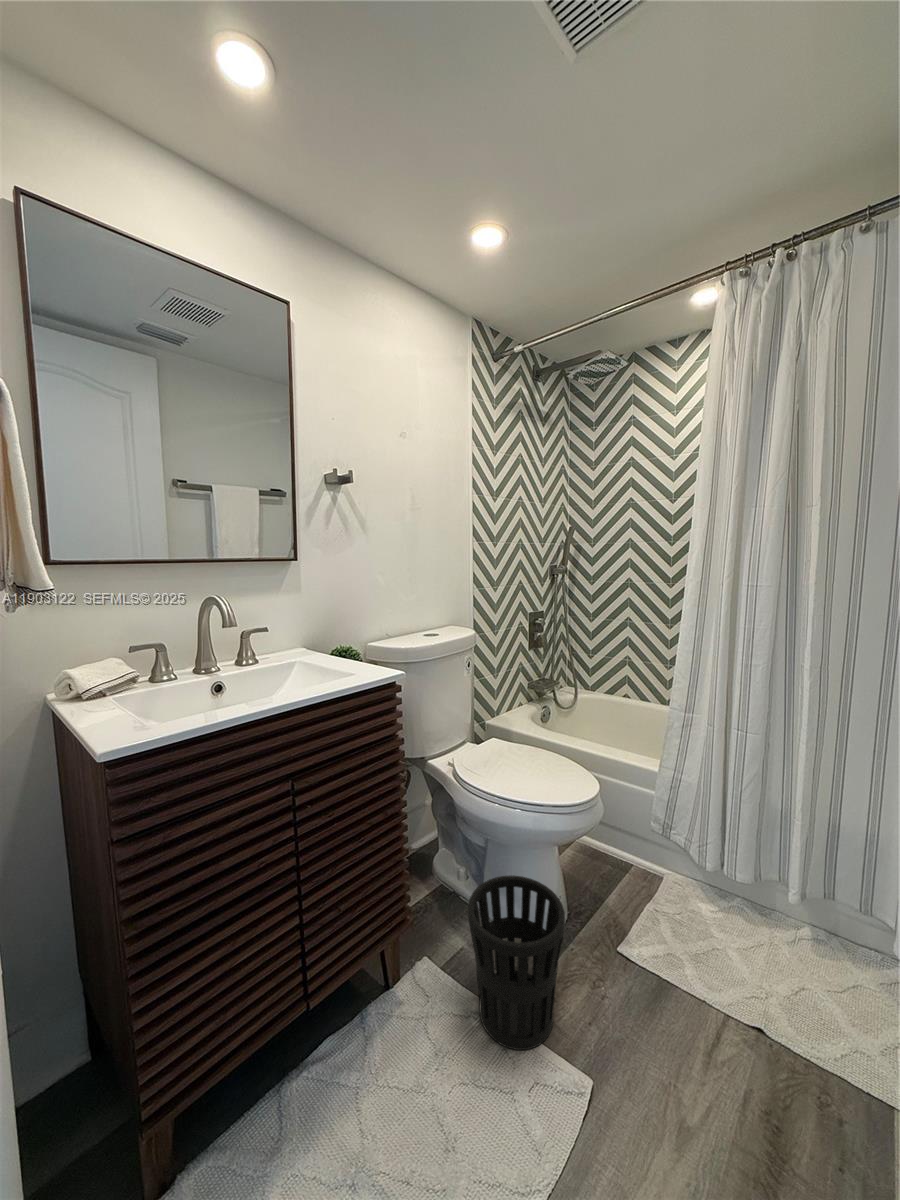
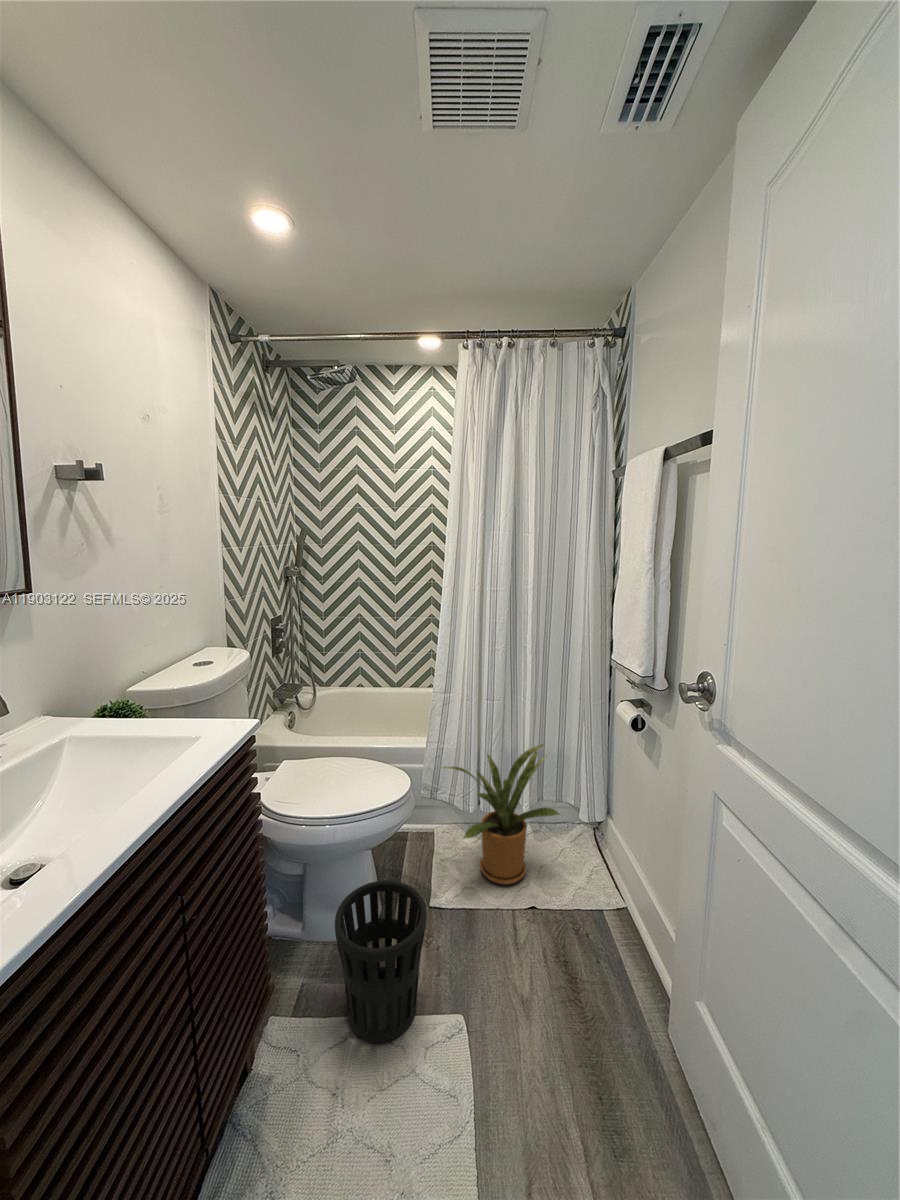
house plant: none [647,793,845,988] -> present [443,744,560,884]

